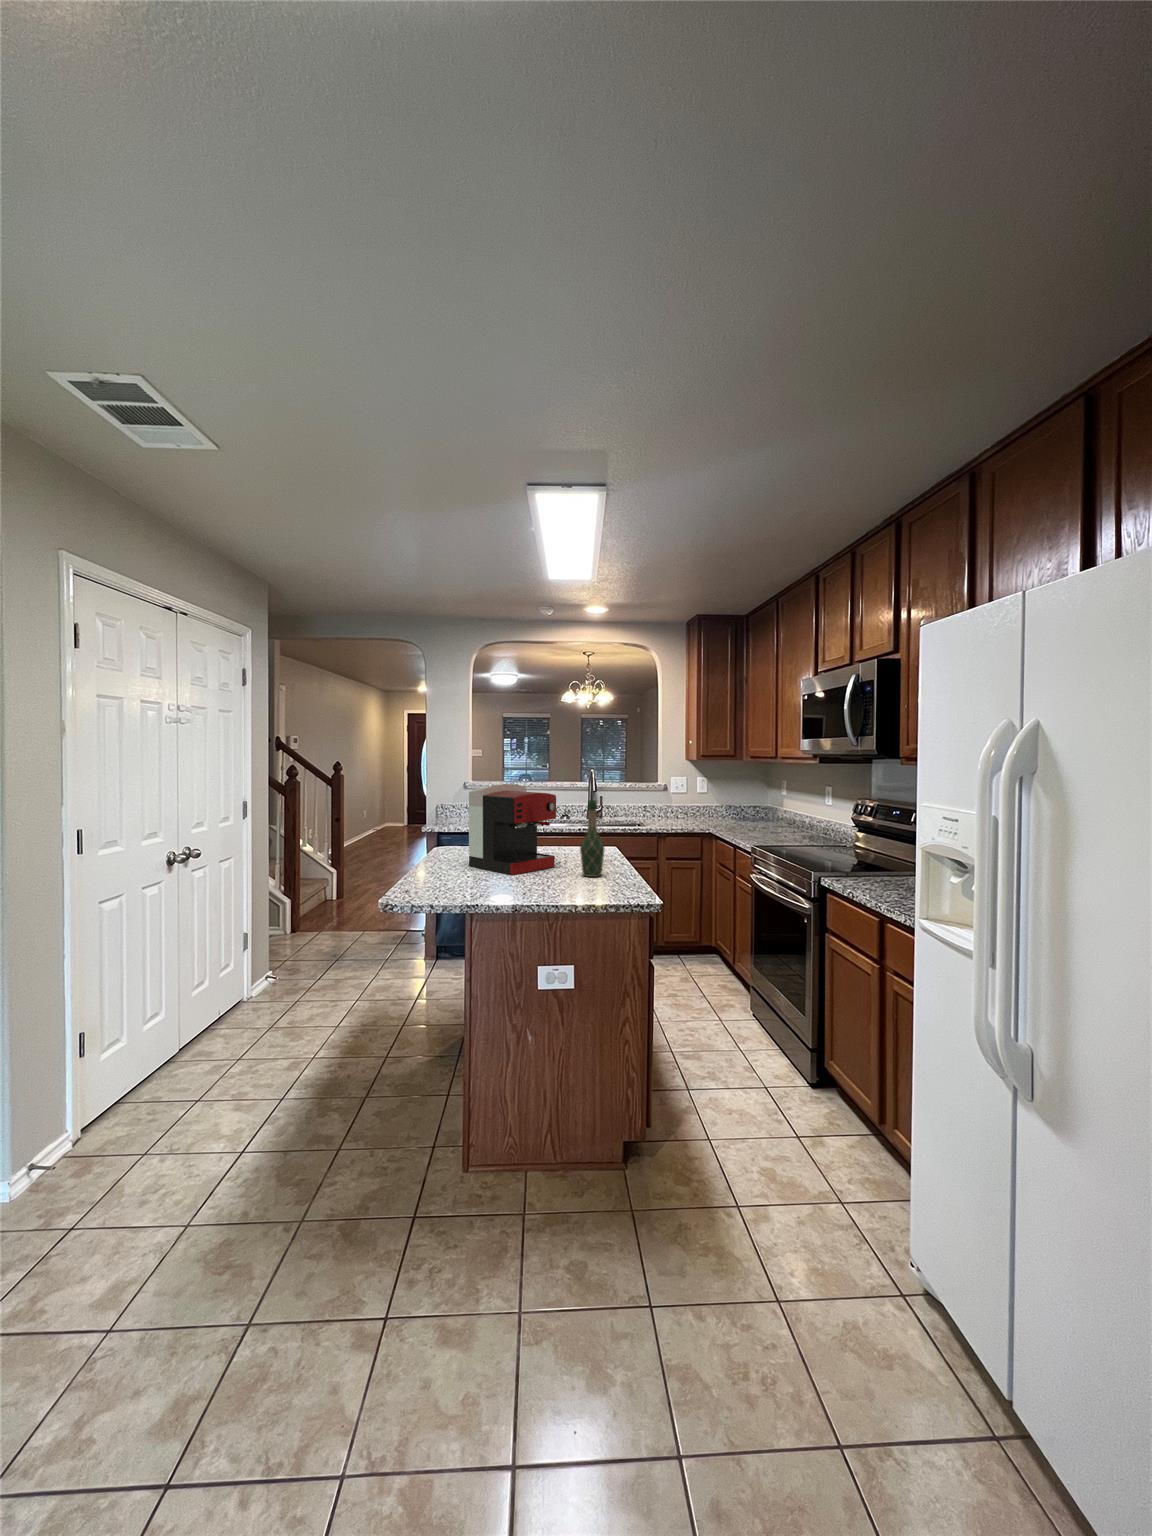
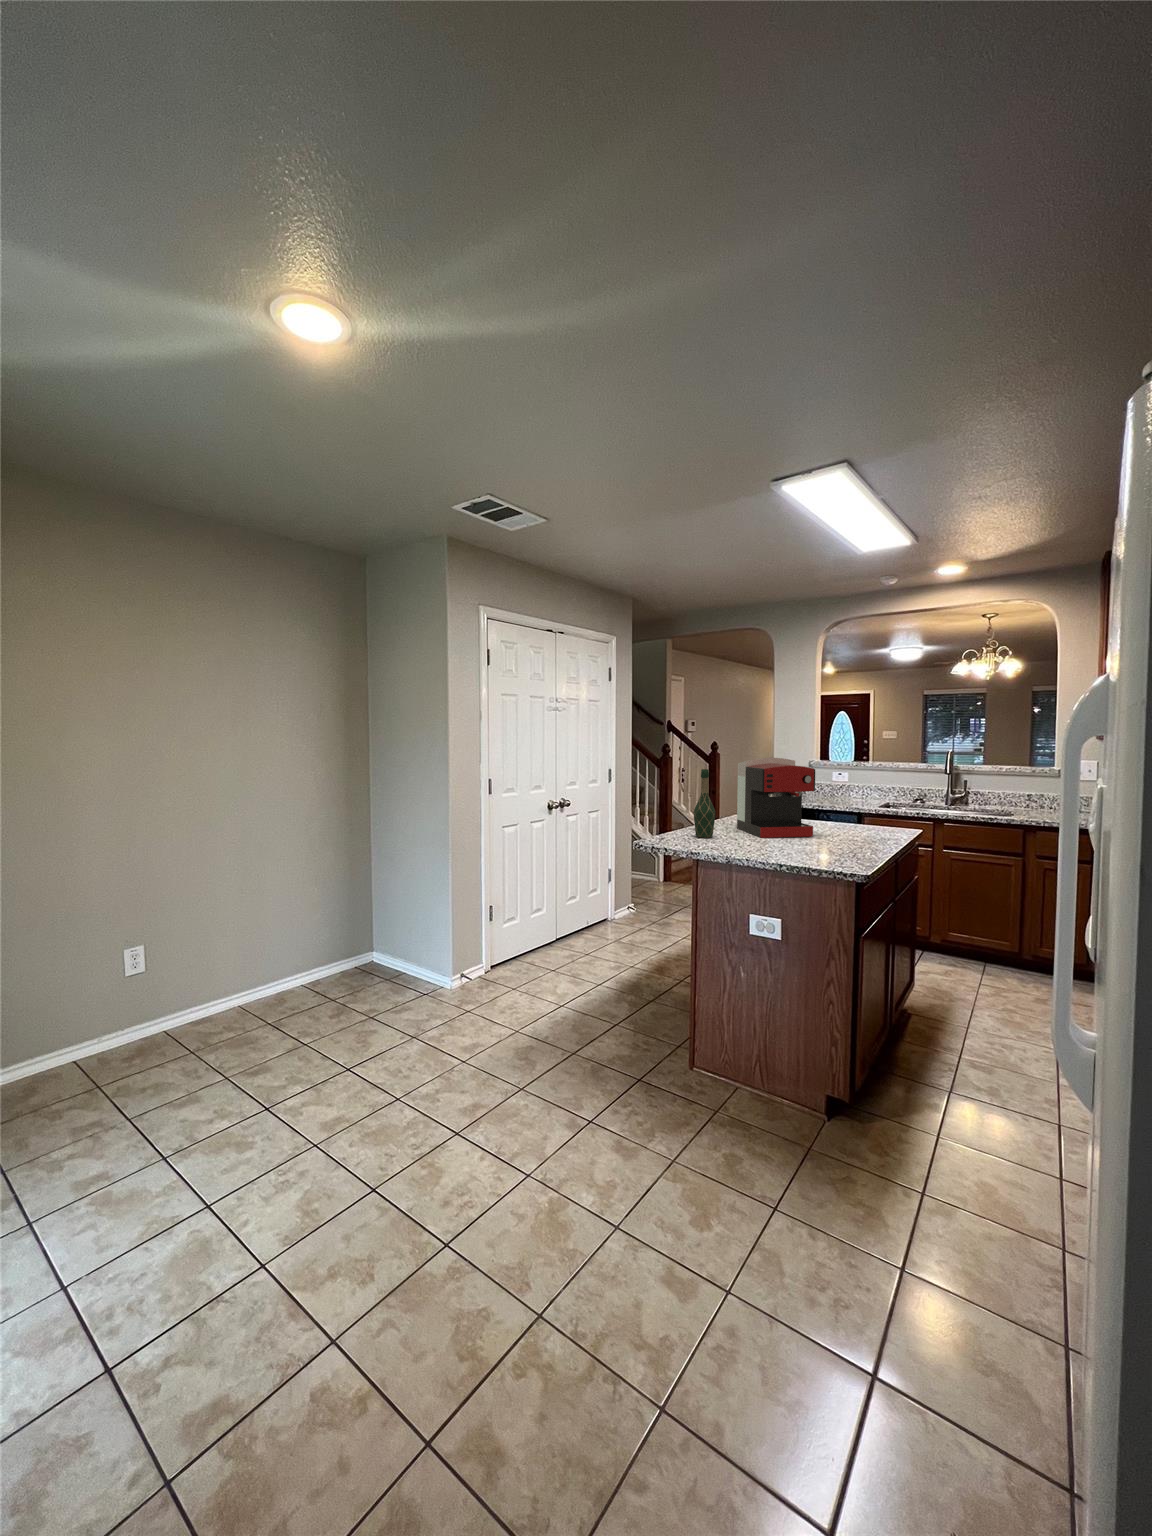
wine bottle: present [580,800,604,877] -> present [694,769,716,838]

